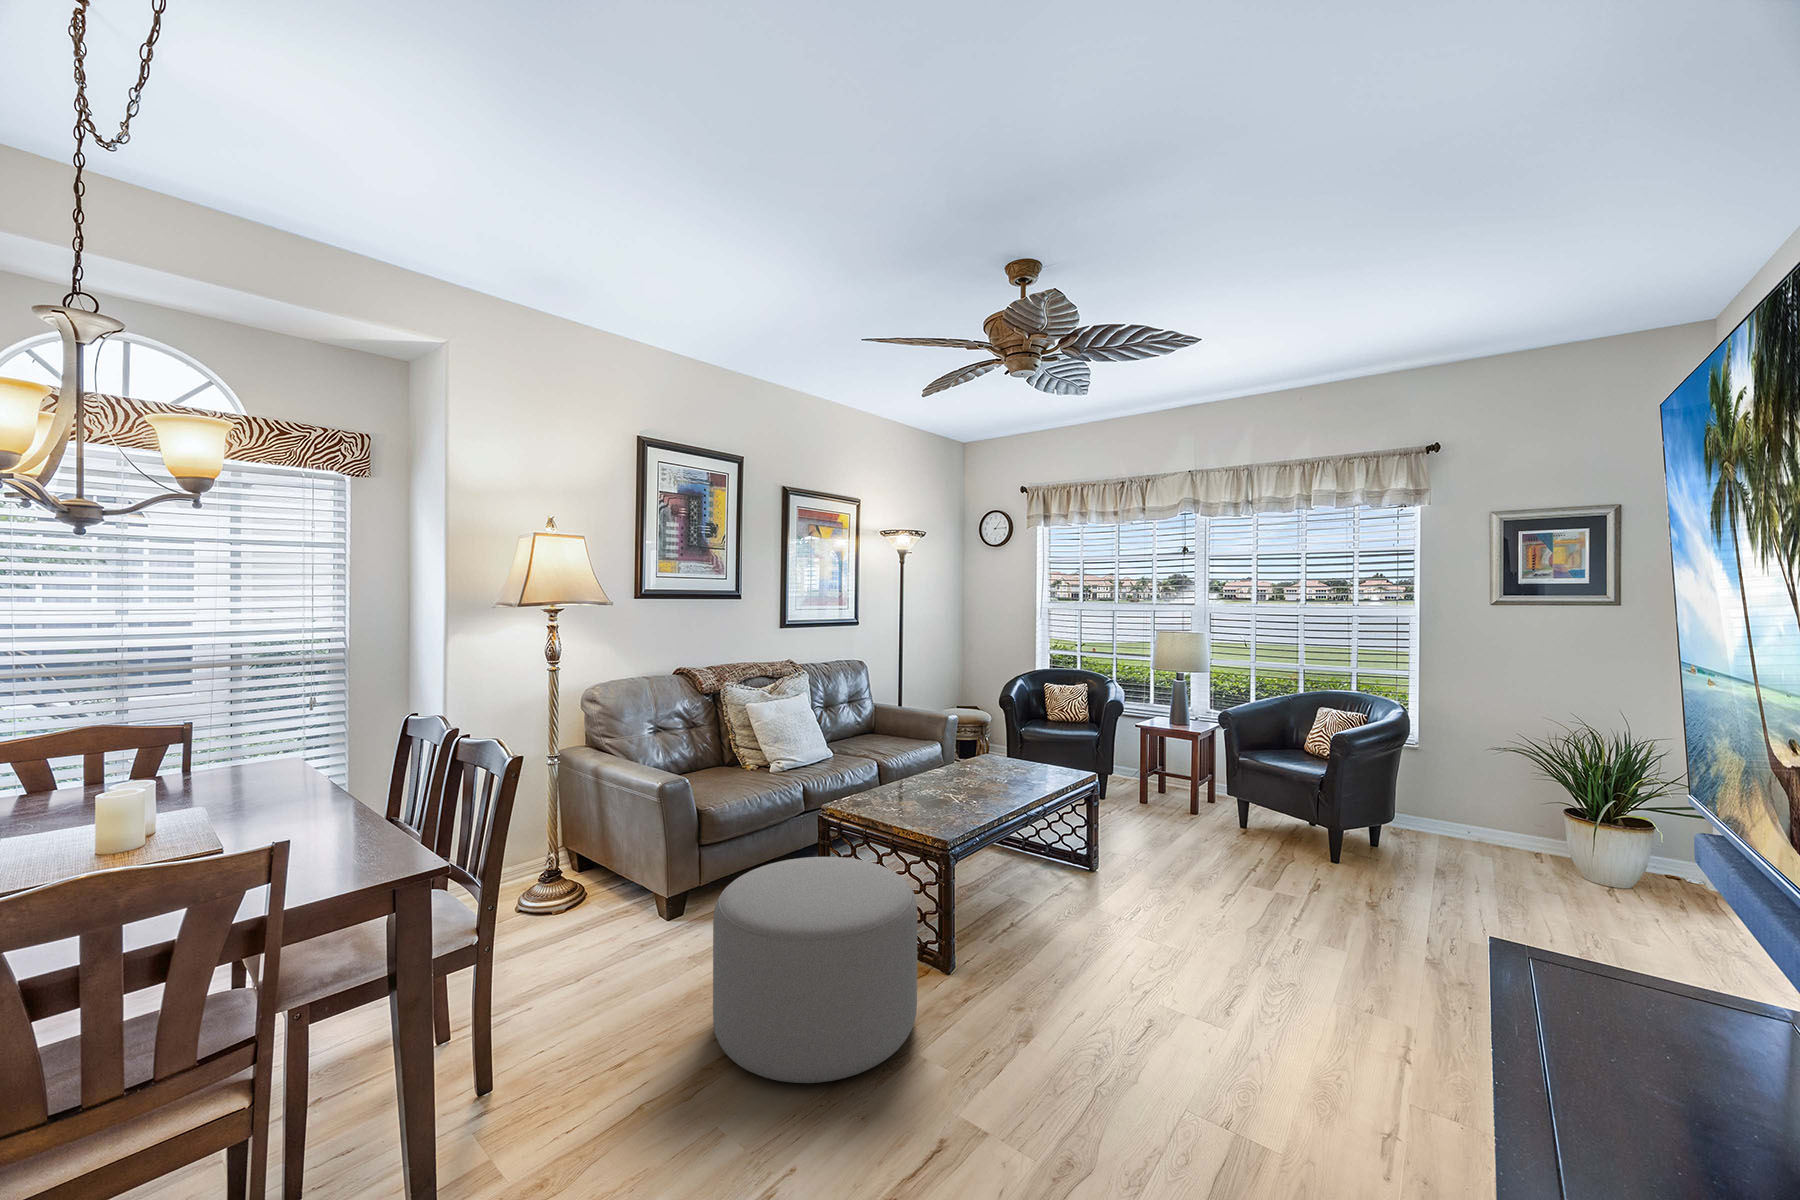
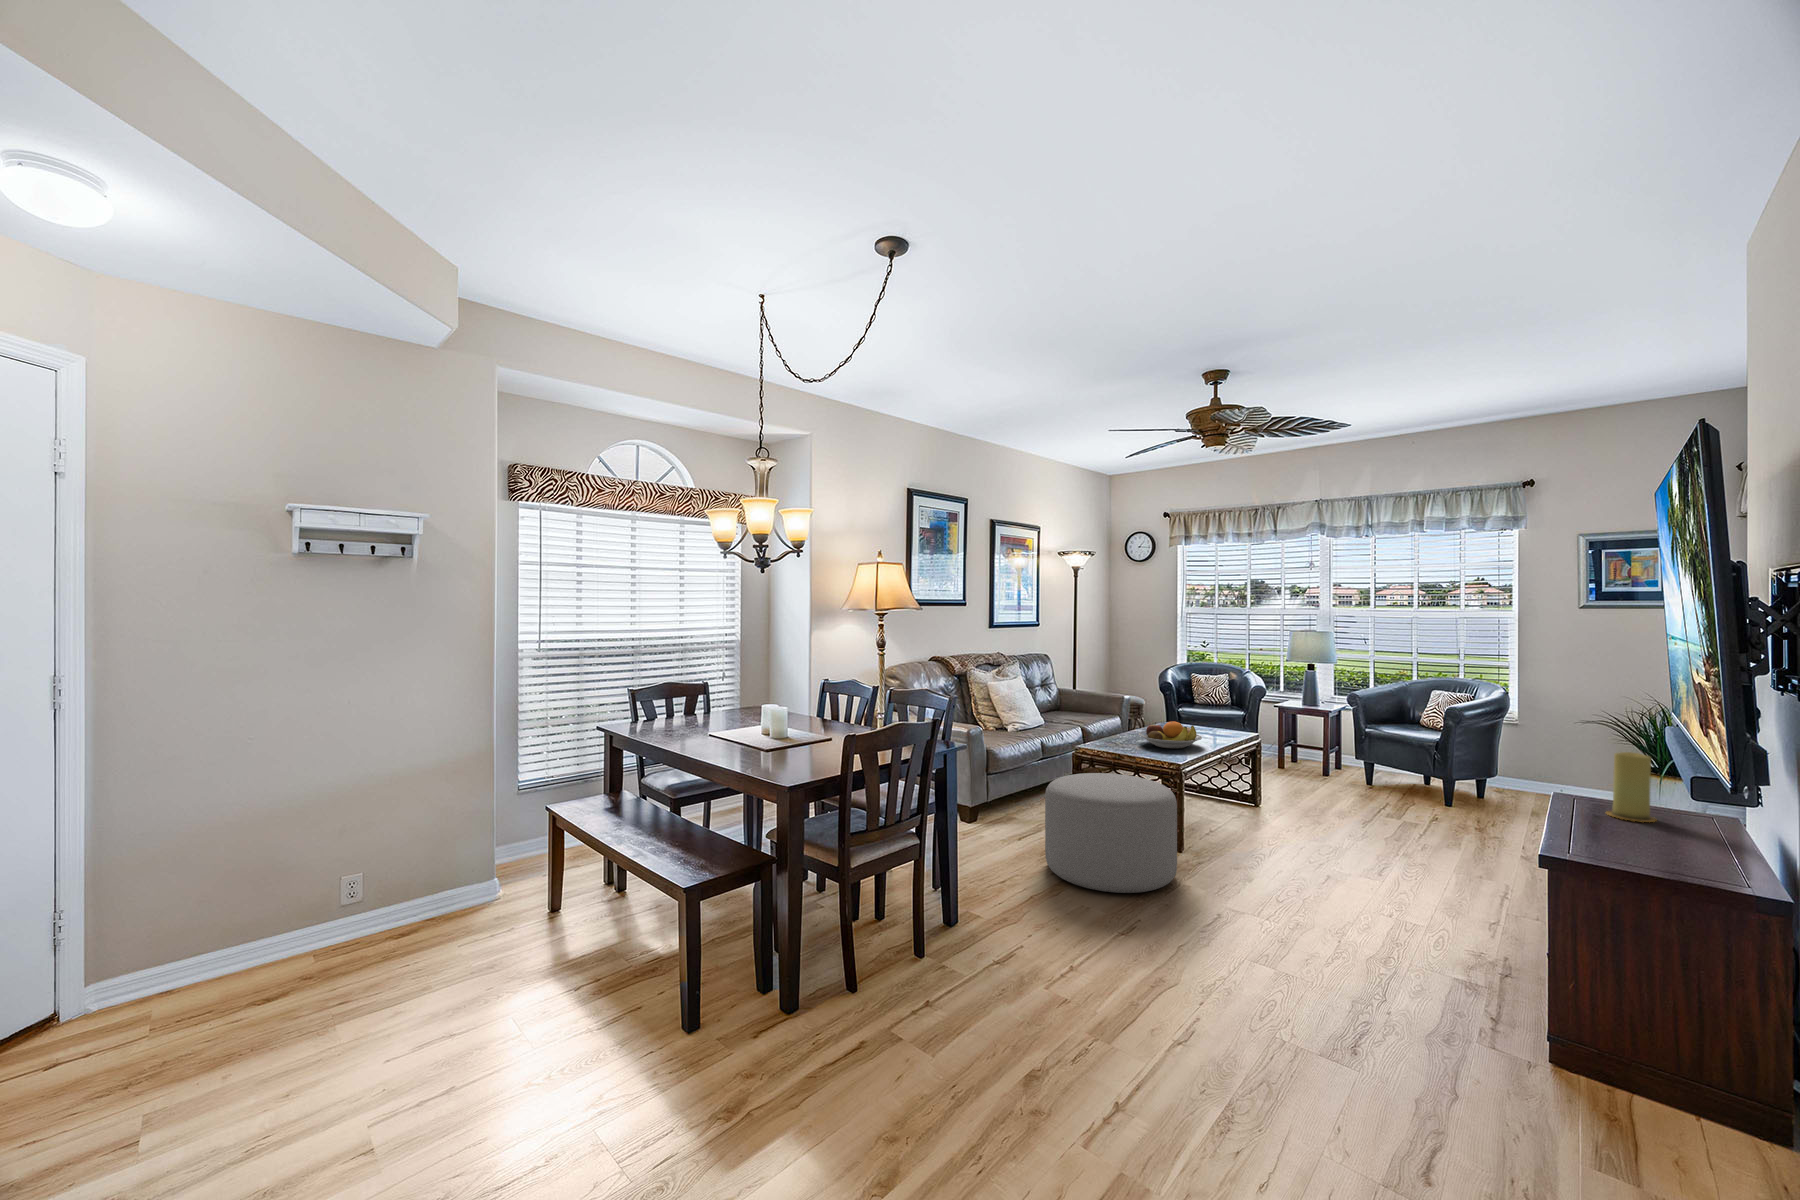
fruit bowl: none [921,763,1005,804] -> present [1139,721,1202,749]
candle: none [1609,908,1718,1071] -> present [1606,752,1656,822]

